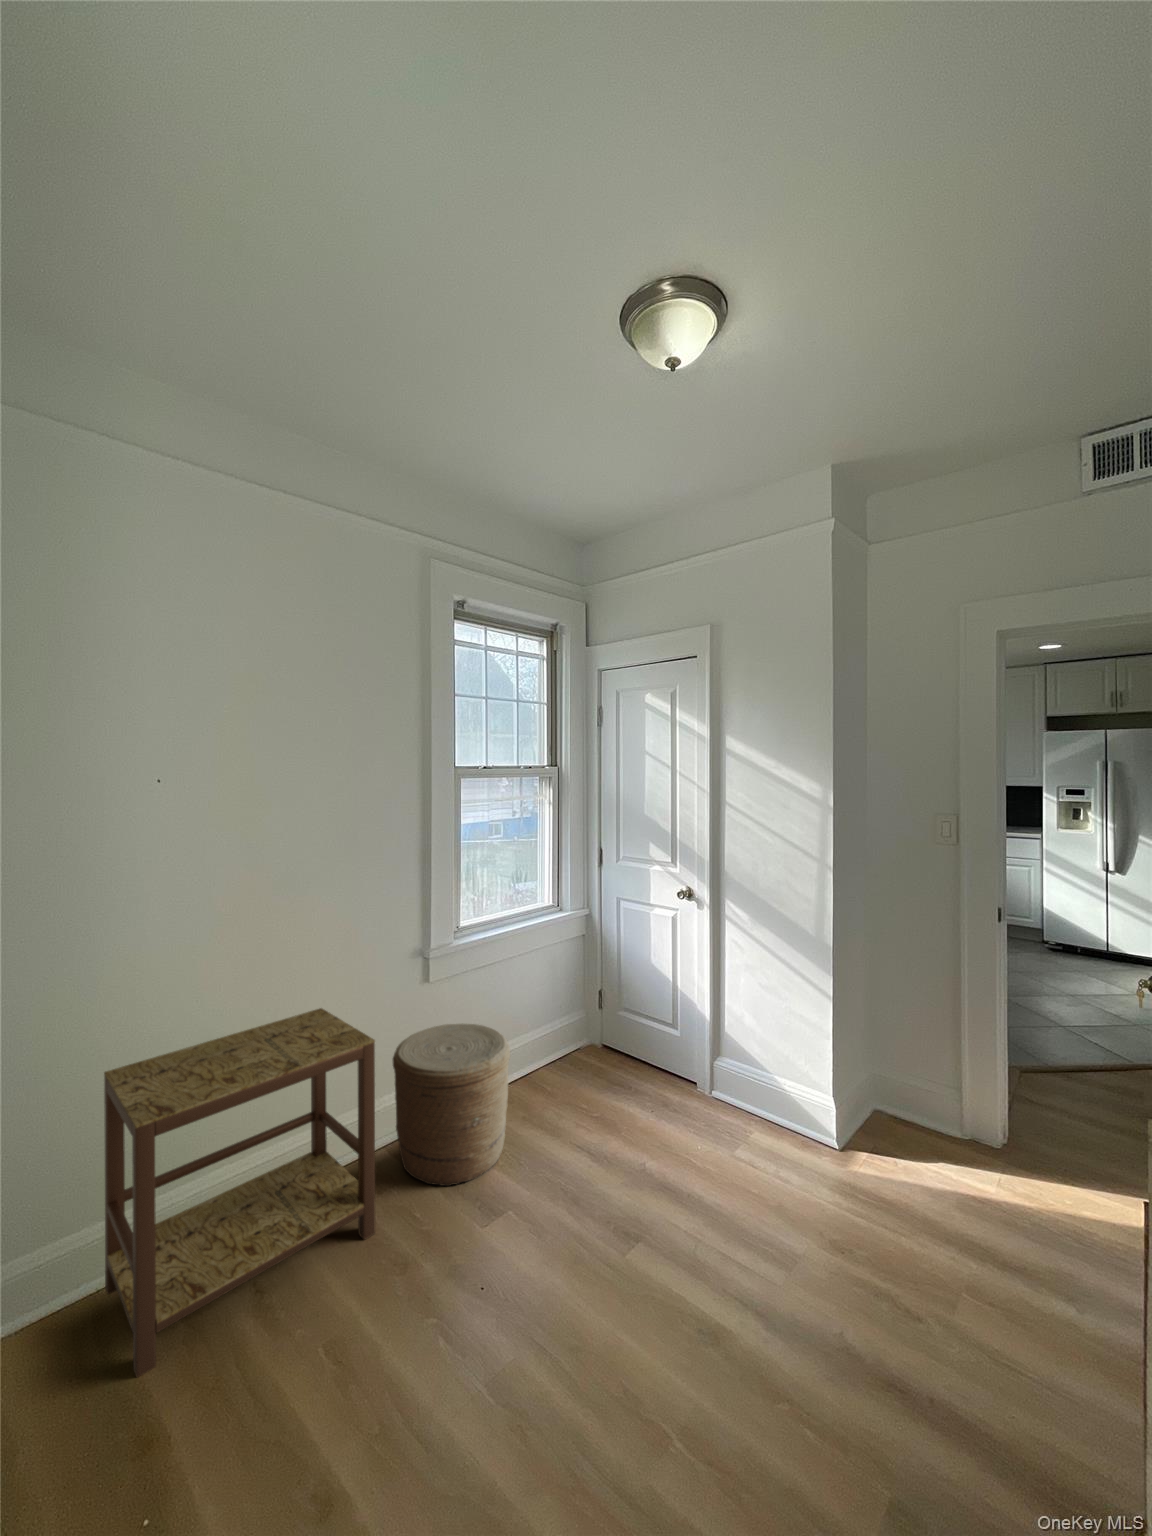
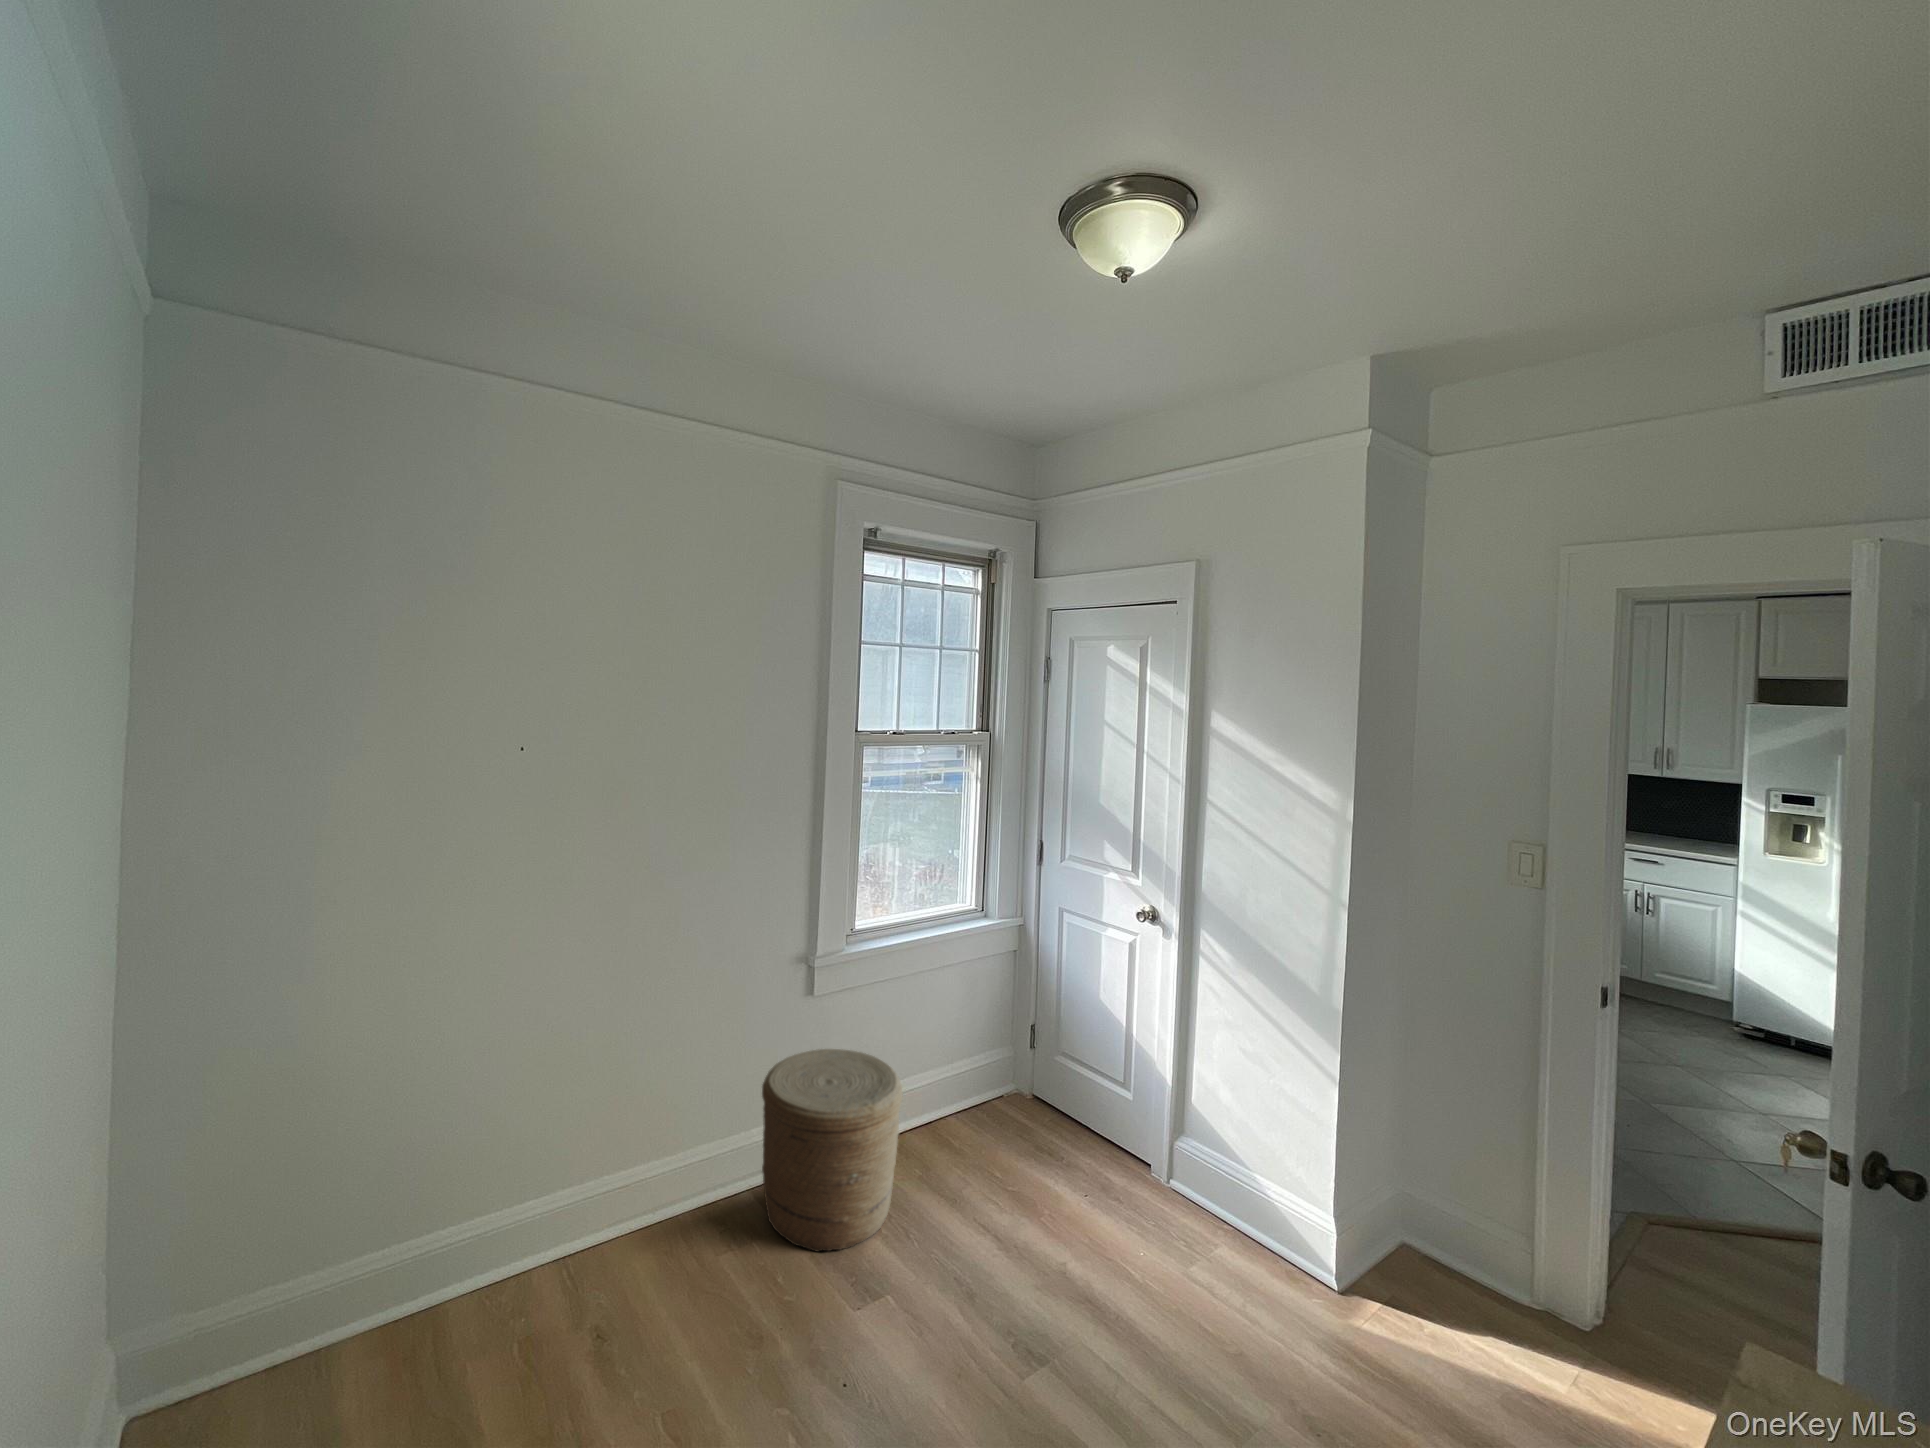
side table: present [104,1008,375,1377] -> none [441,1015,737,1413]

